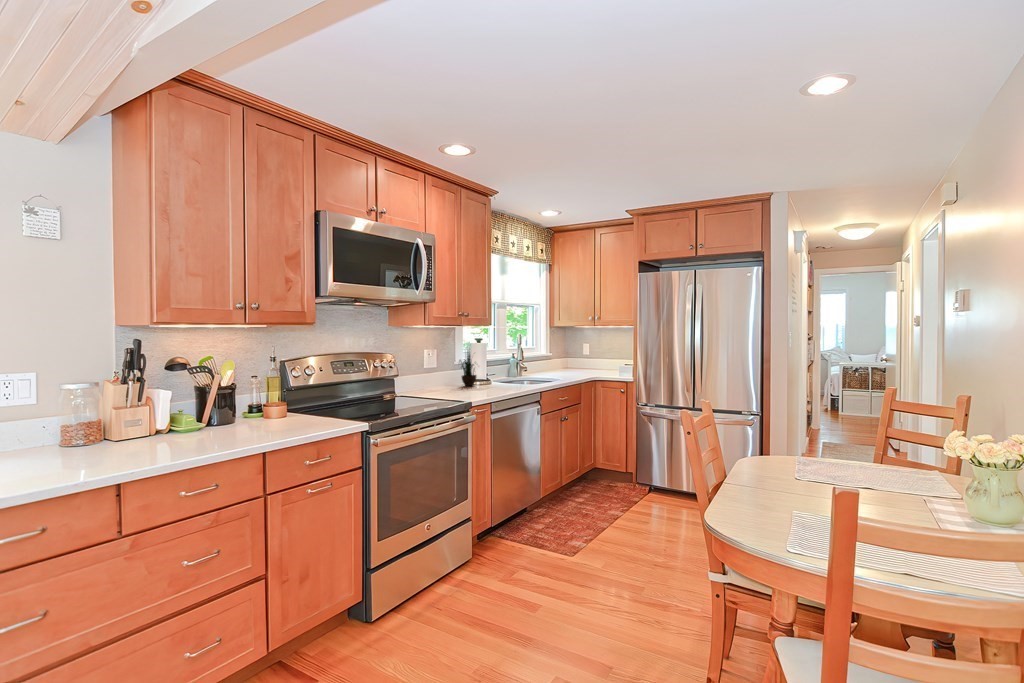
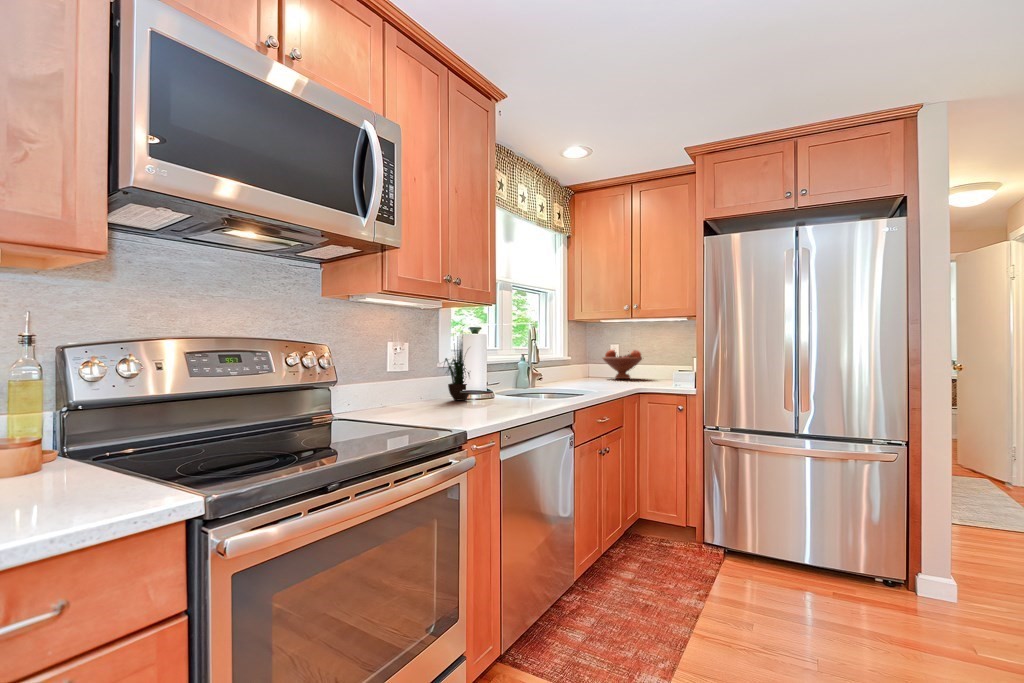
fruit bowl: none [576,347,607,370] -> present [603,350,642,379]

